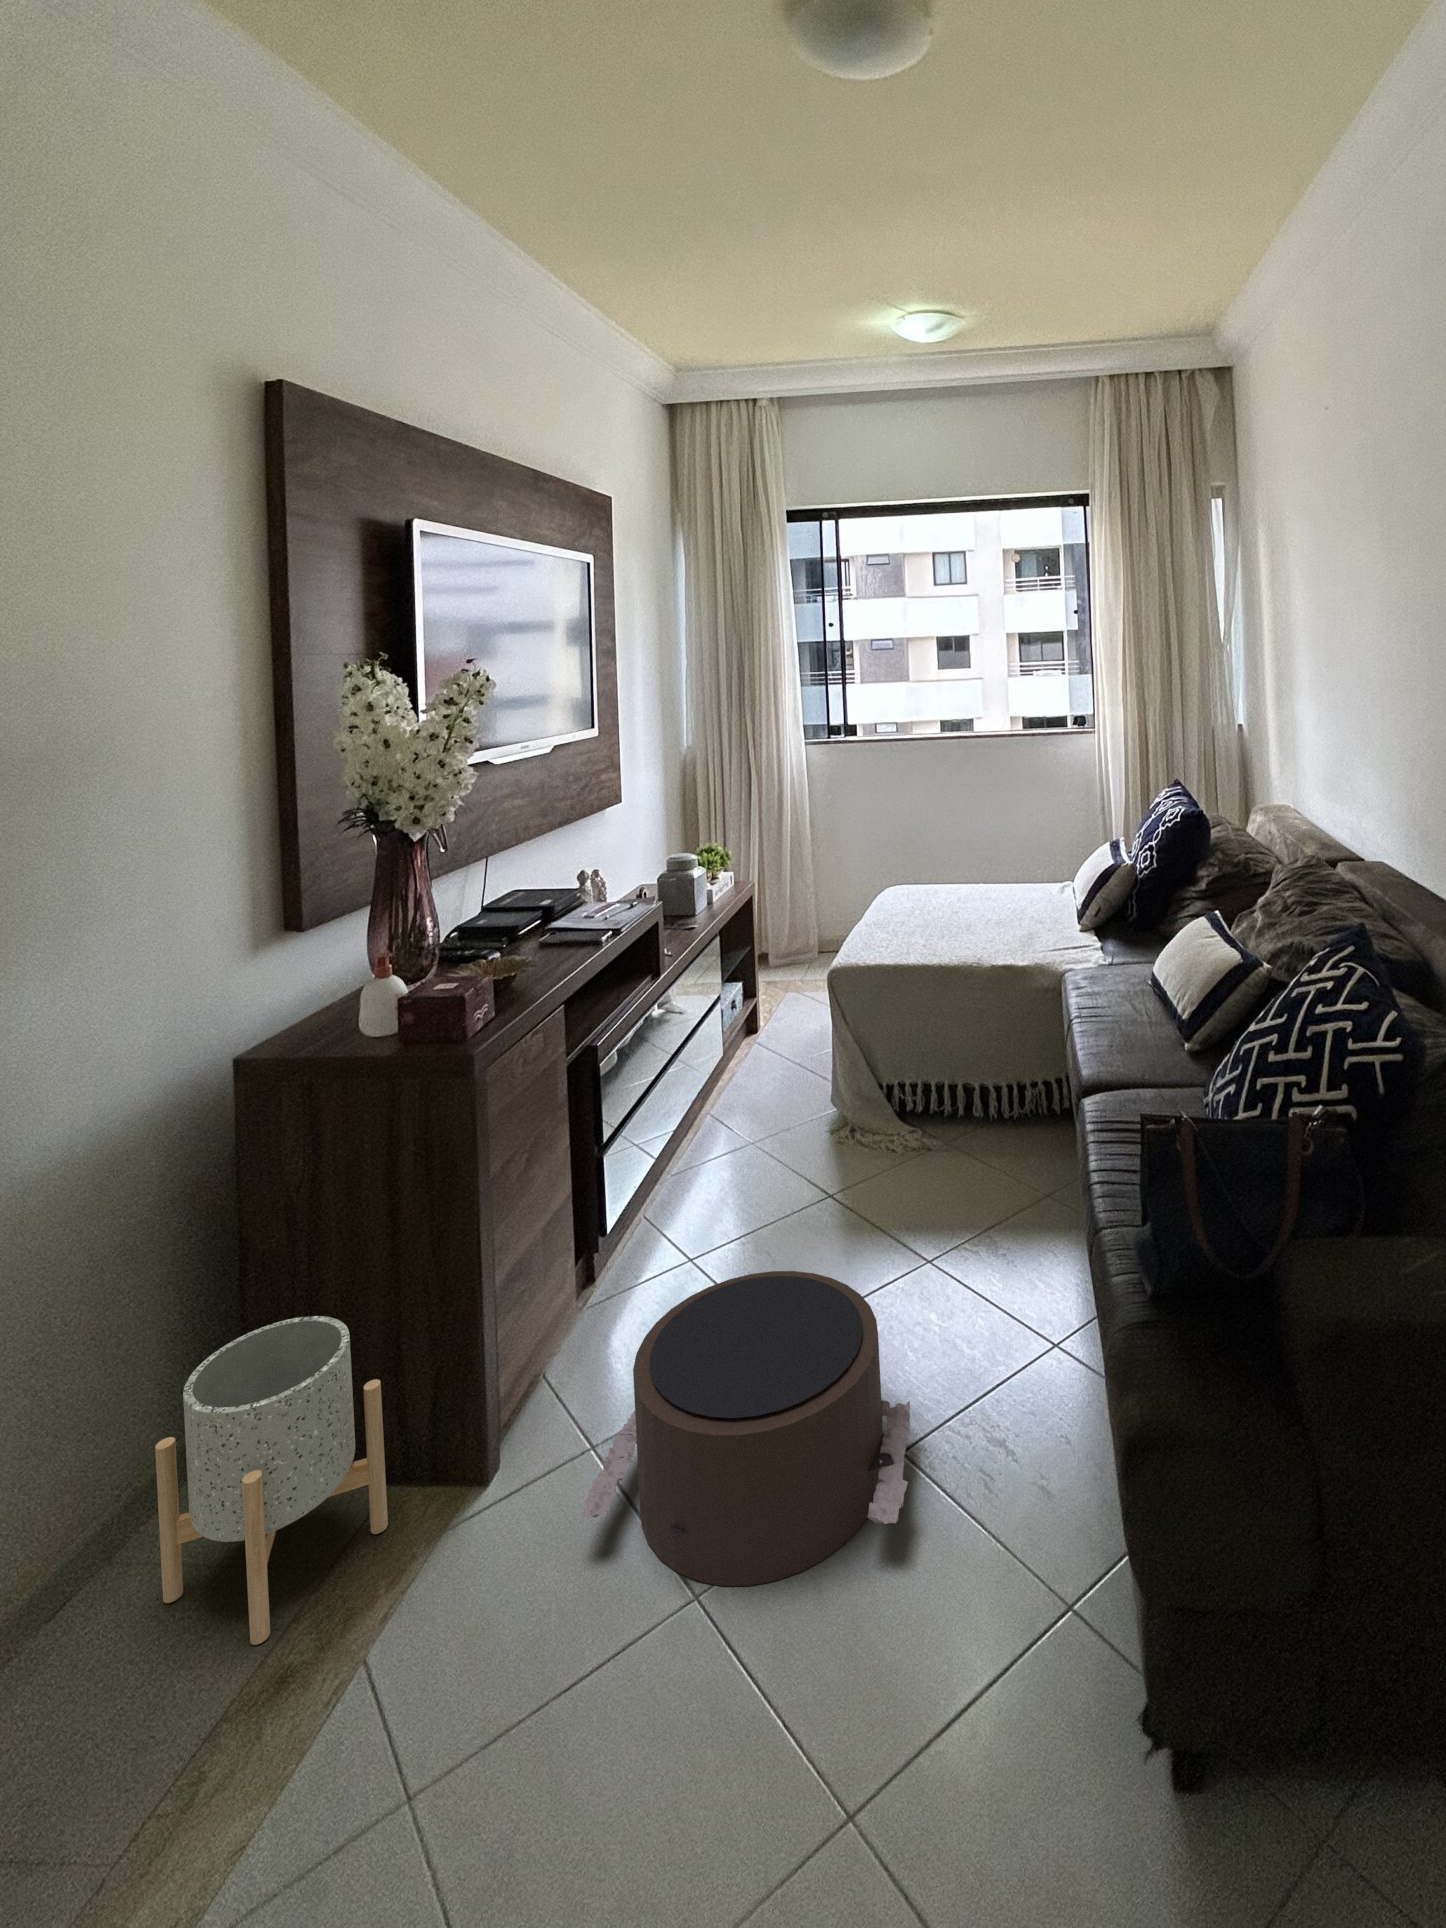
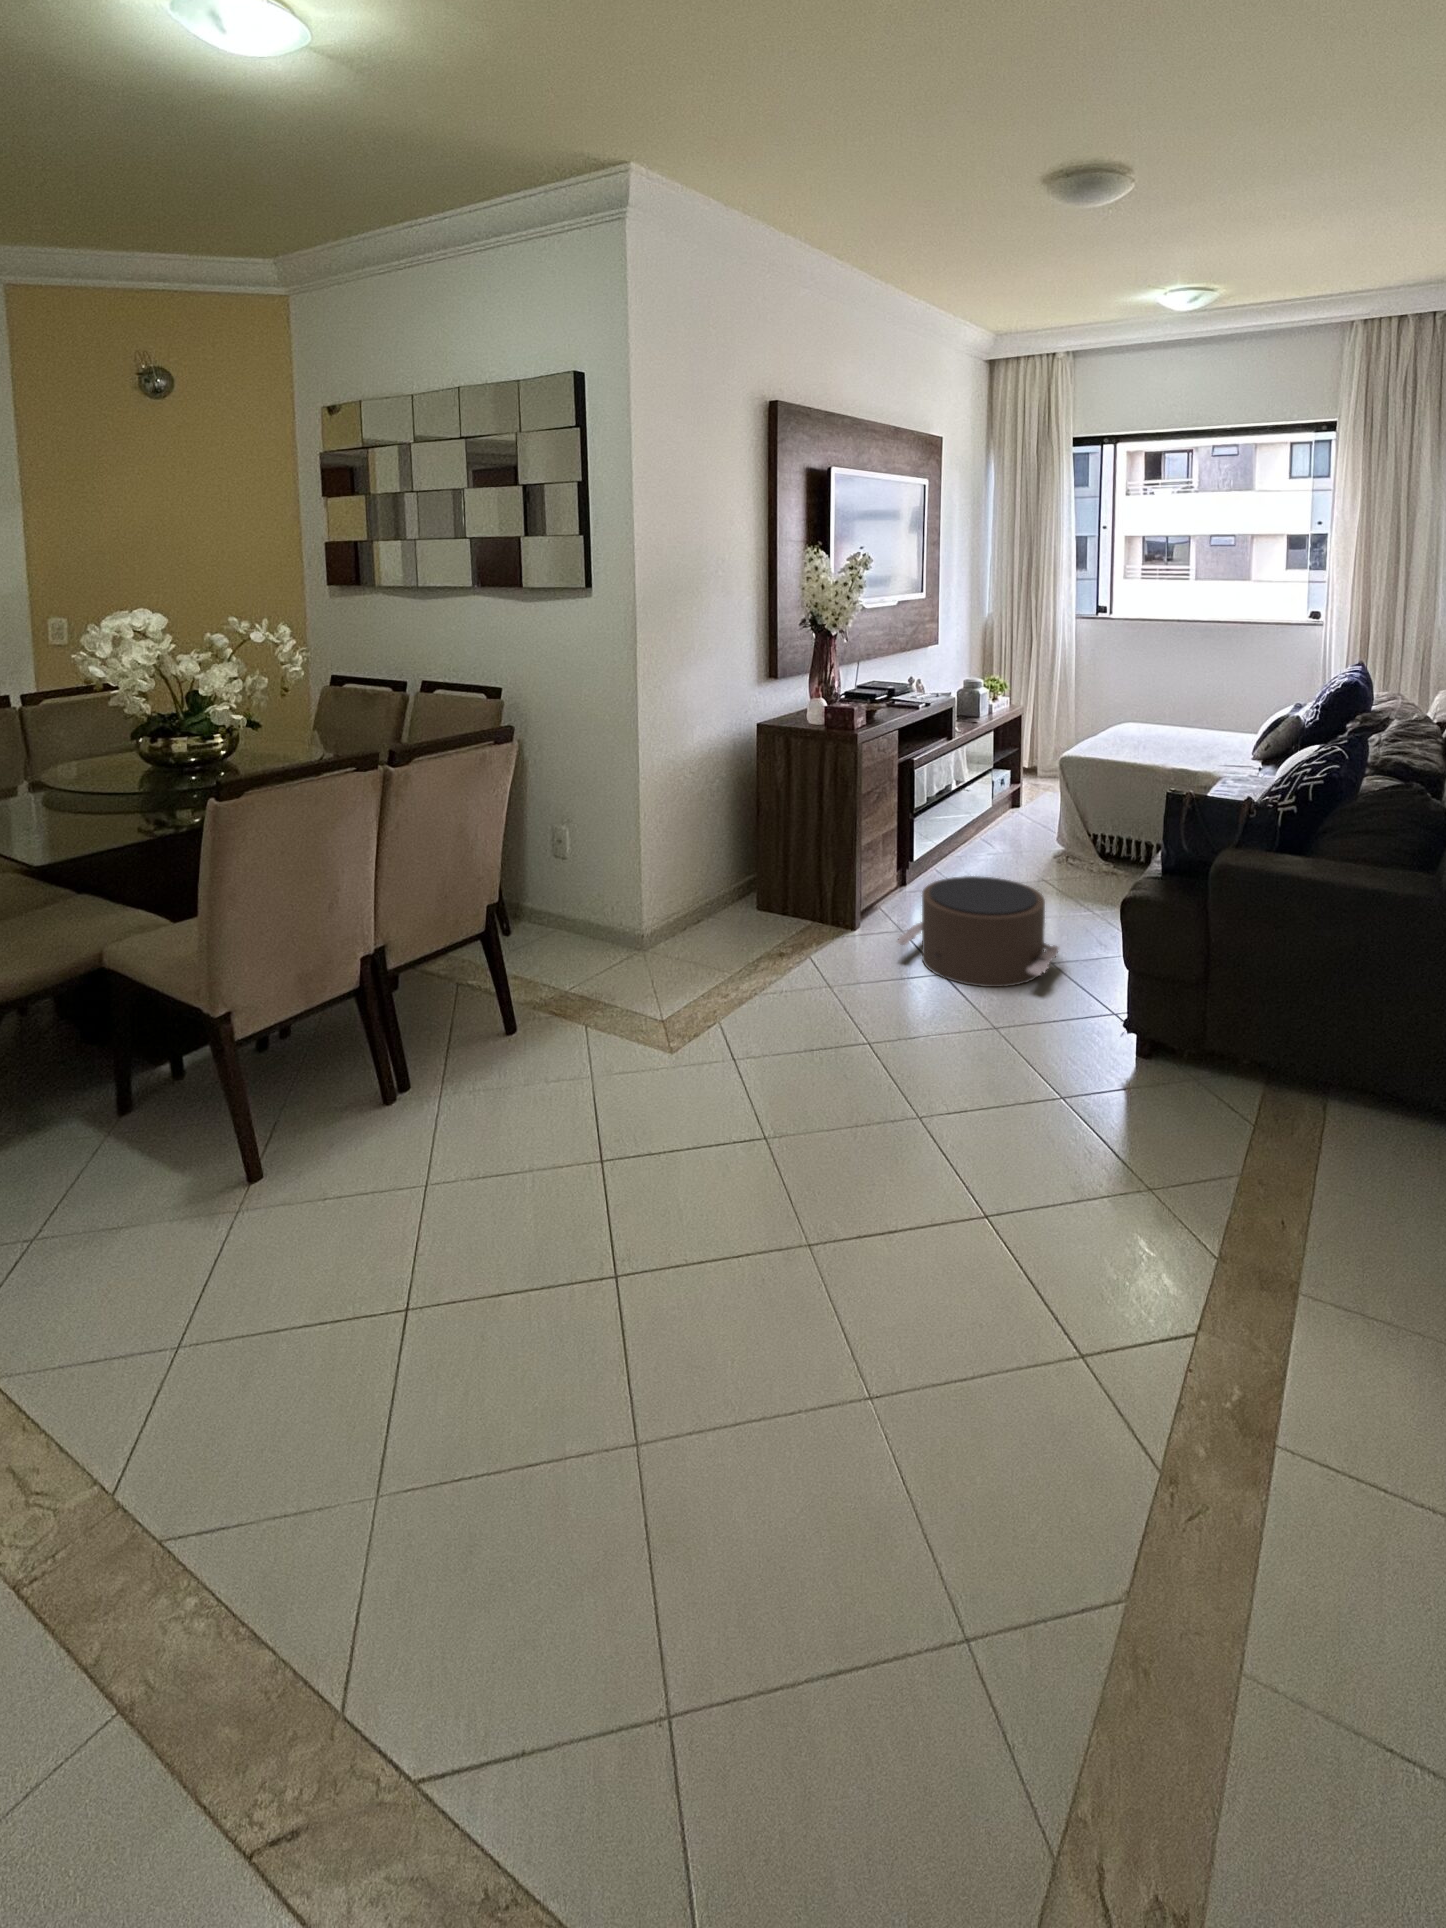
planter: present [155,1316,388,1645] -> none [730,841,813,951]

